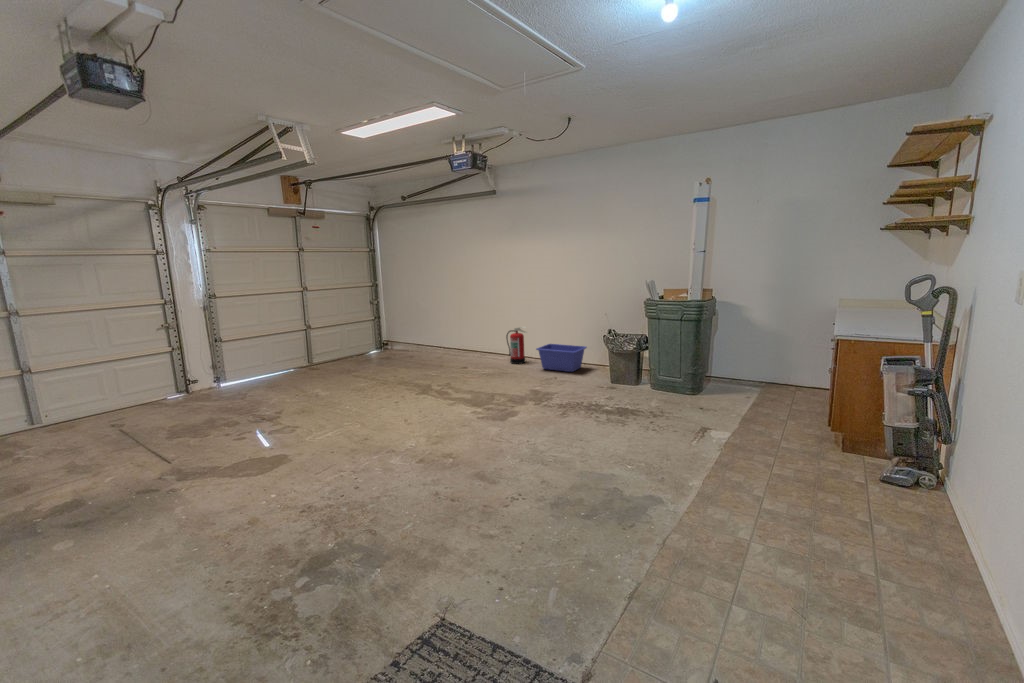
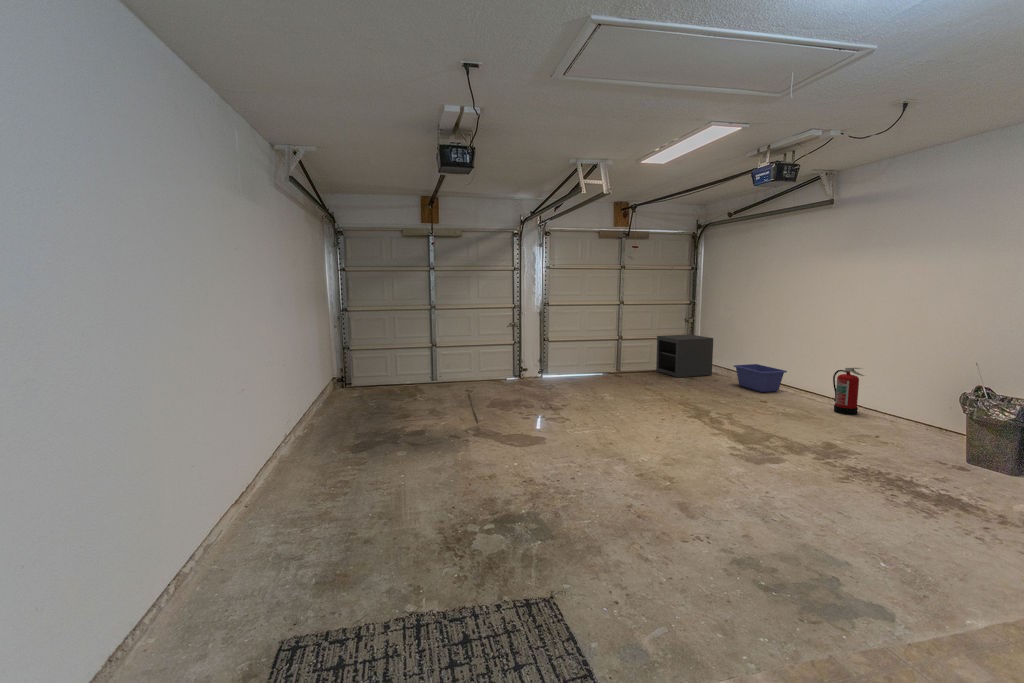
storage cabinet: none [347,316,404,359] -> present [656,334,713,378]
storage bin: present [536,344,587,372] -> present [734,364,787,392]

